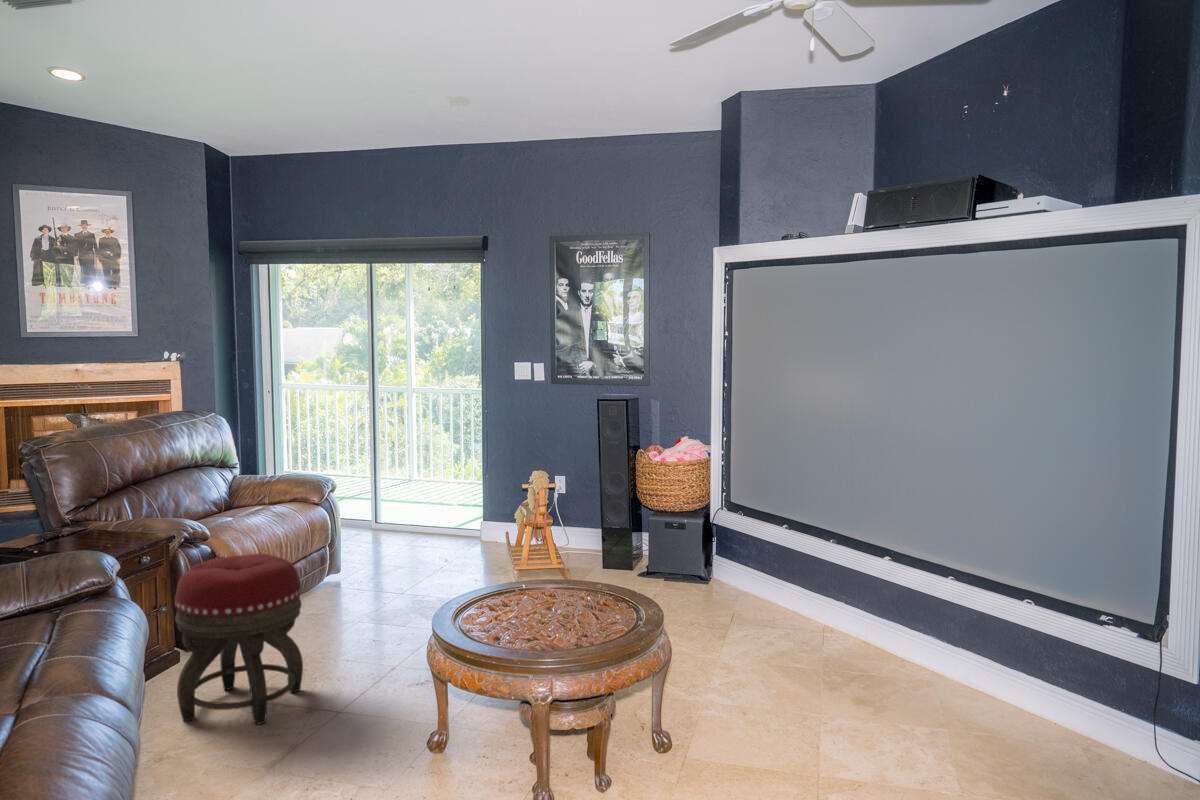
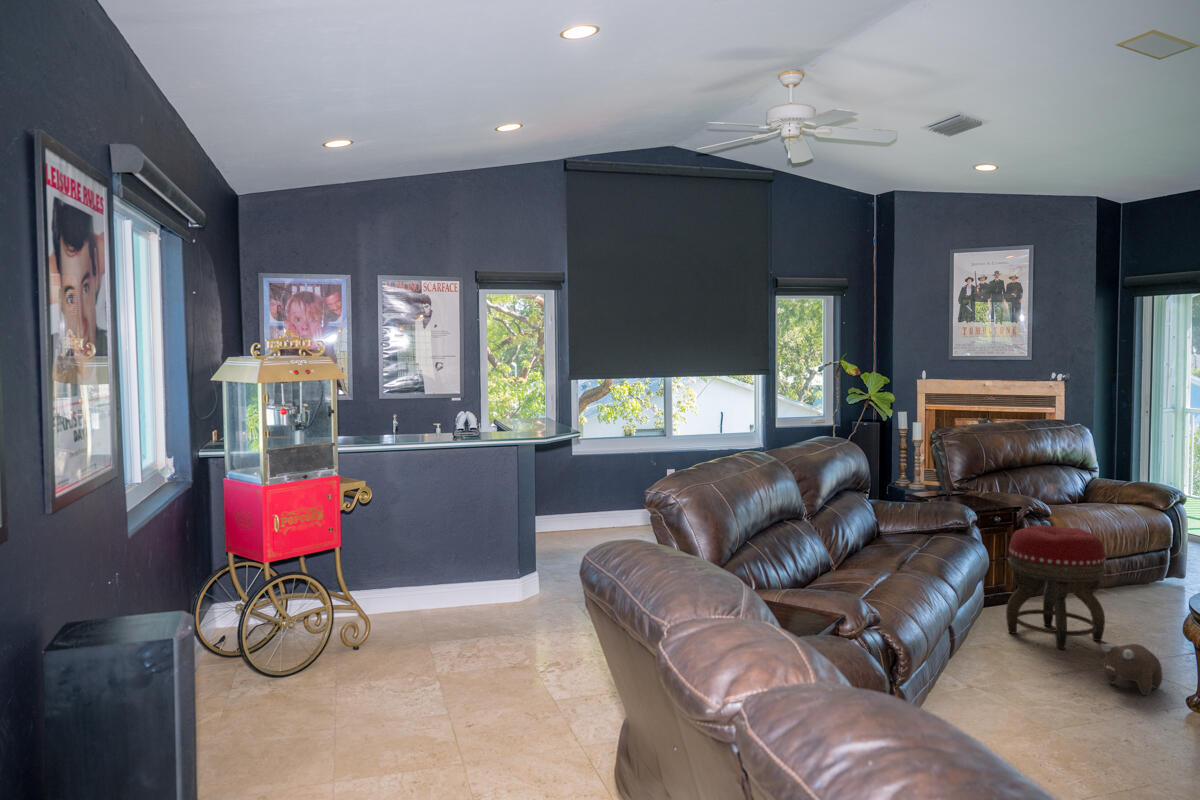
plush toy: none [332,696,396,760] -> present [1101,644,1163,695]

